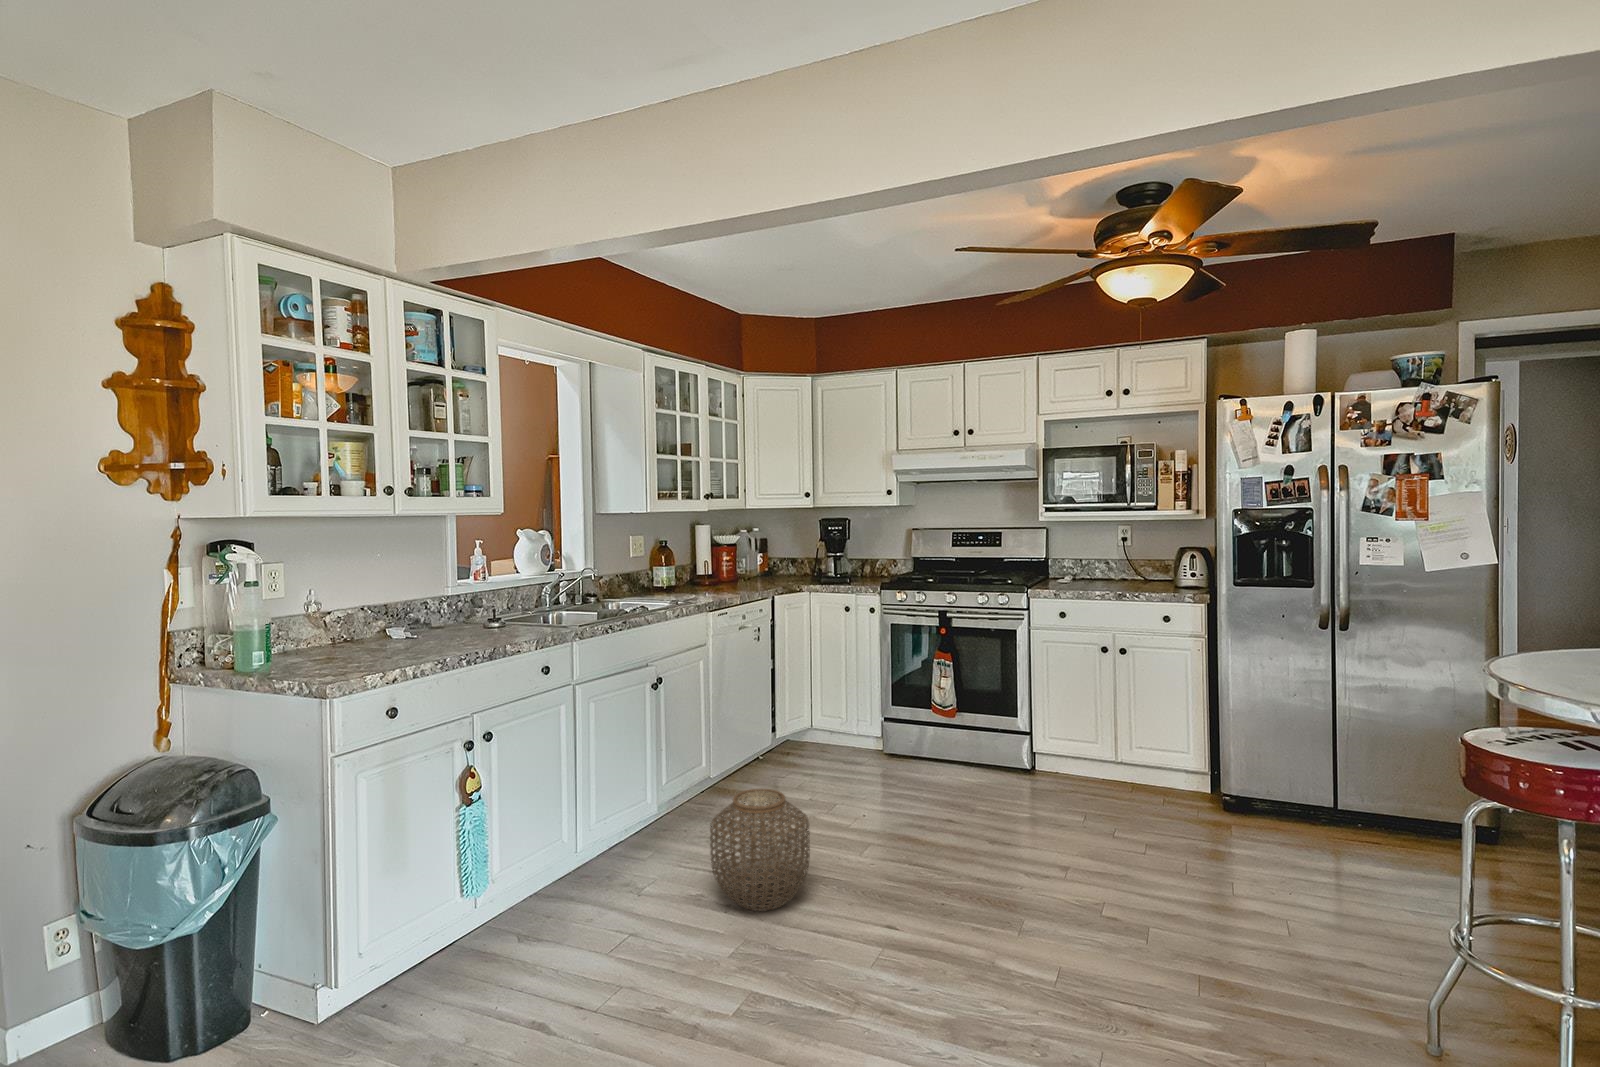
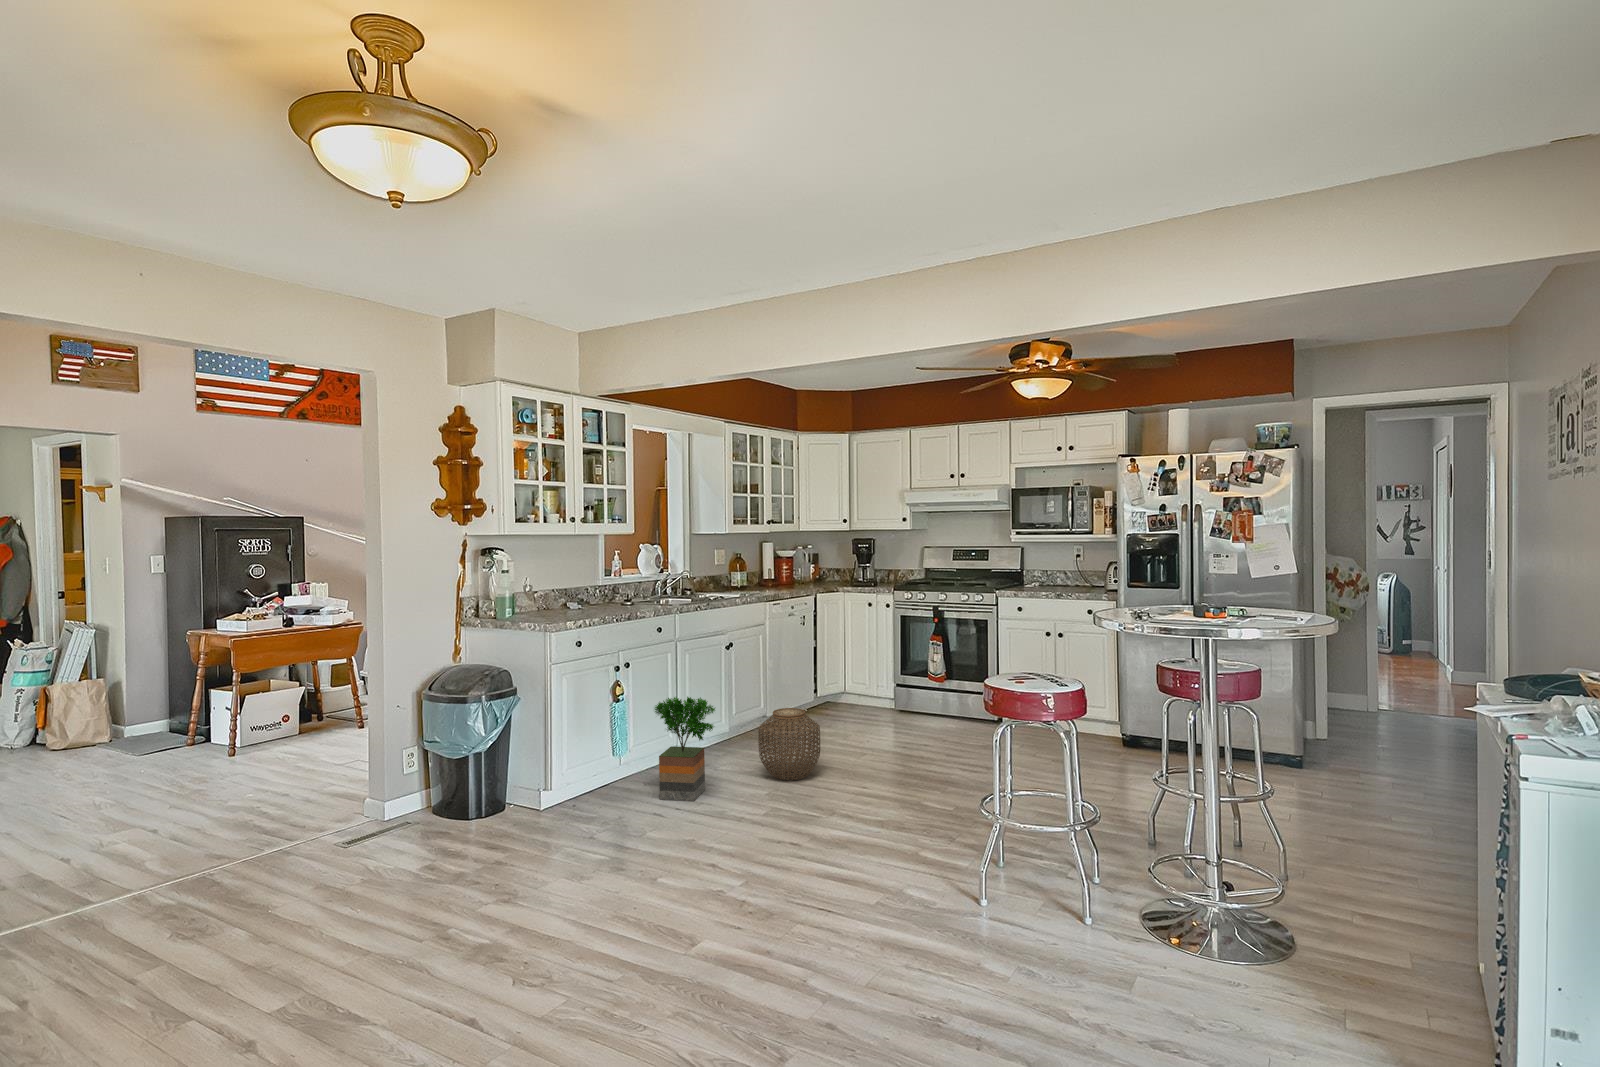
potted tree: none [530,789,643,977] -> present [655,697,715,801]

